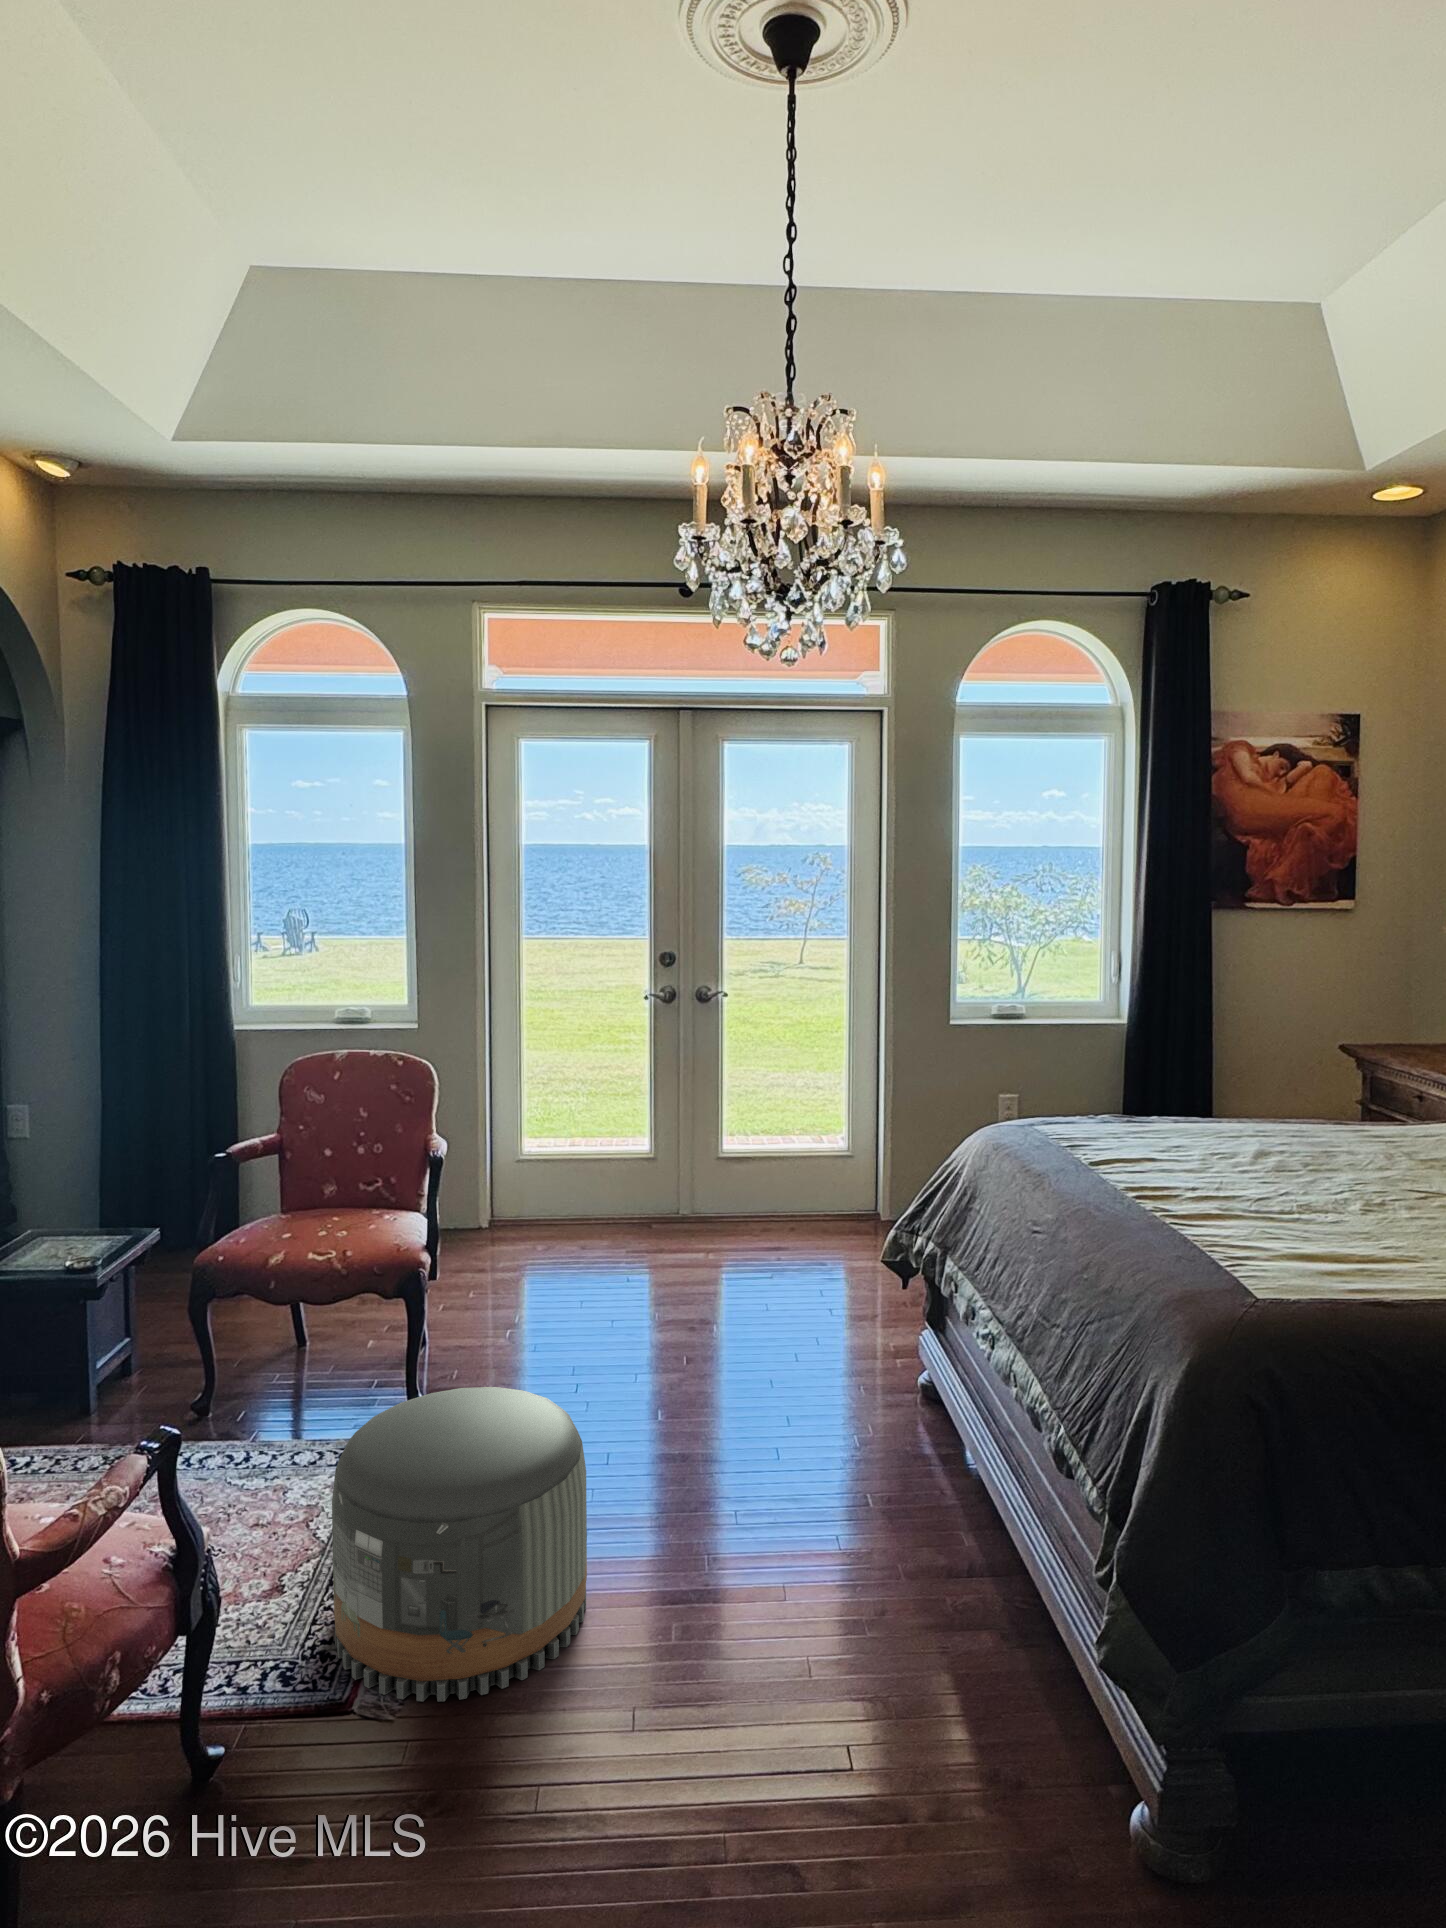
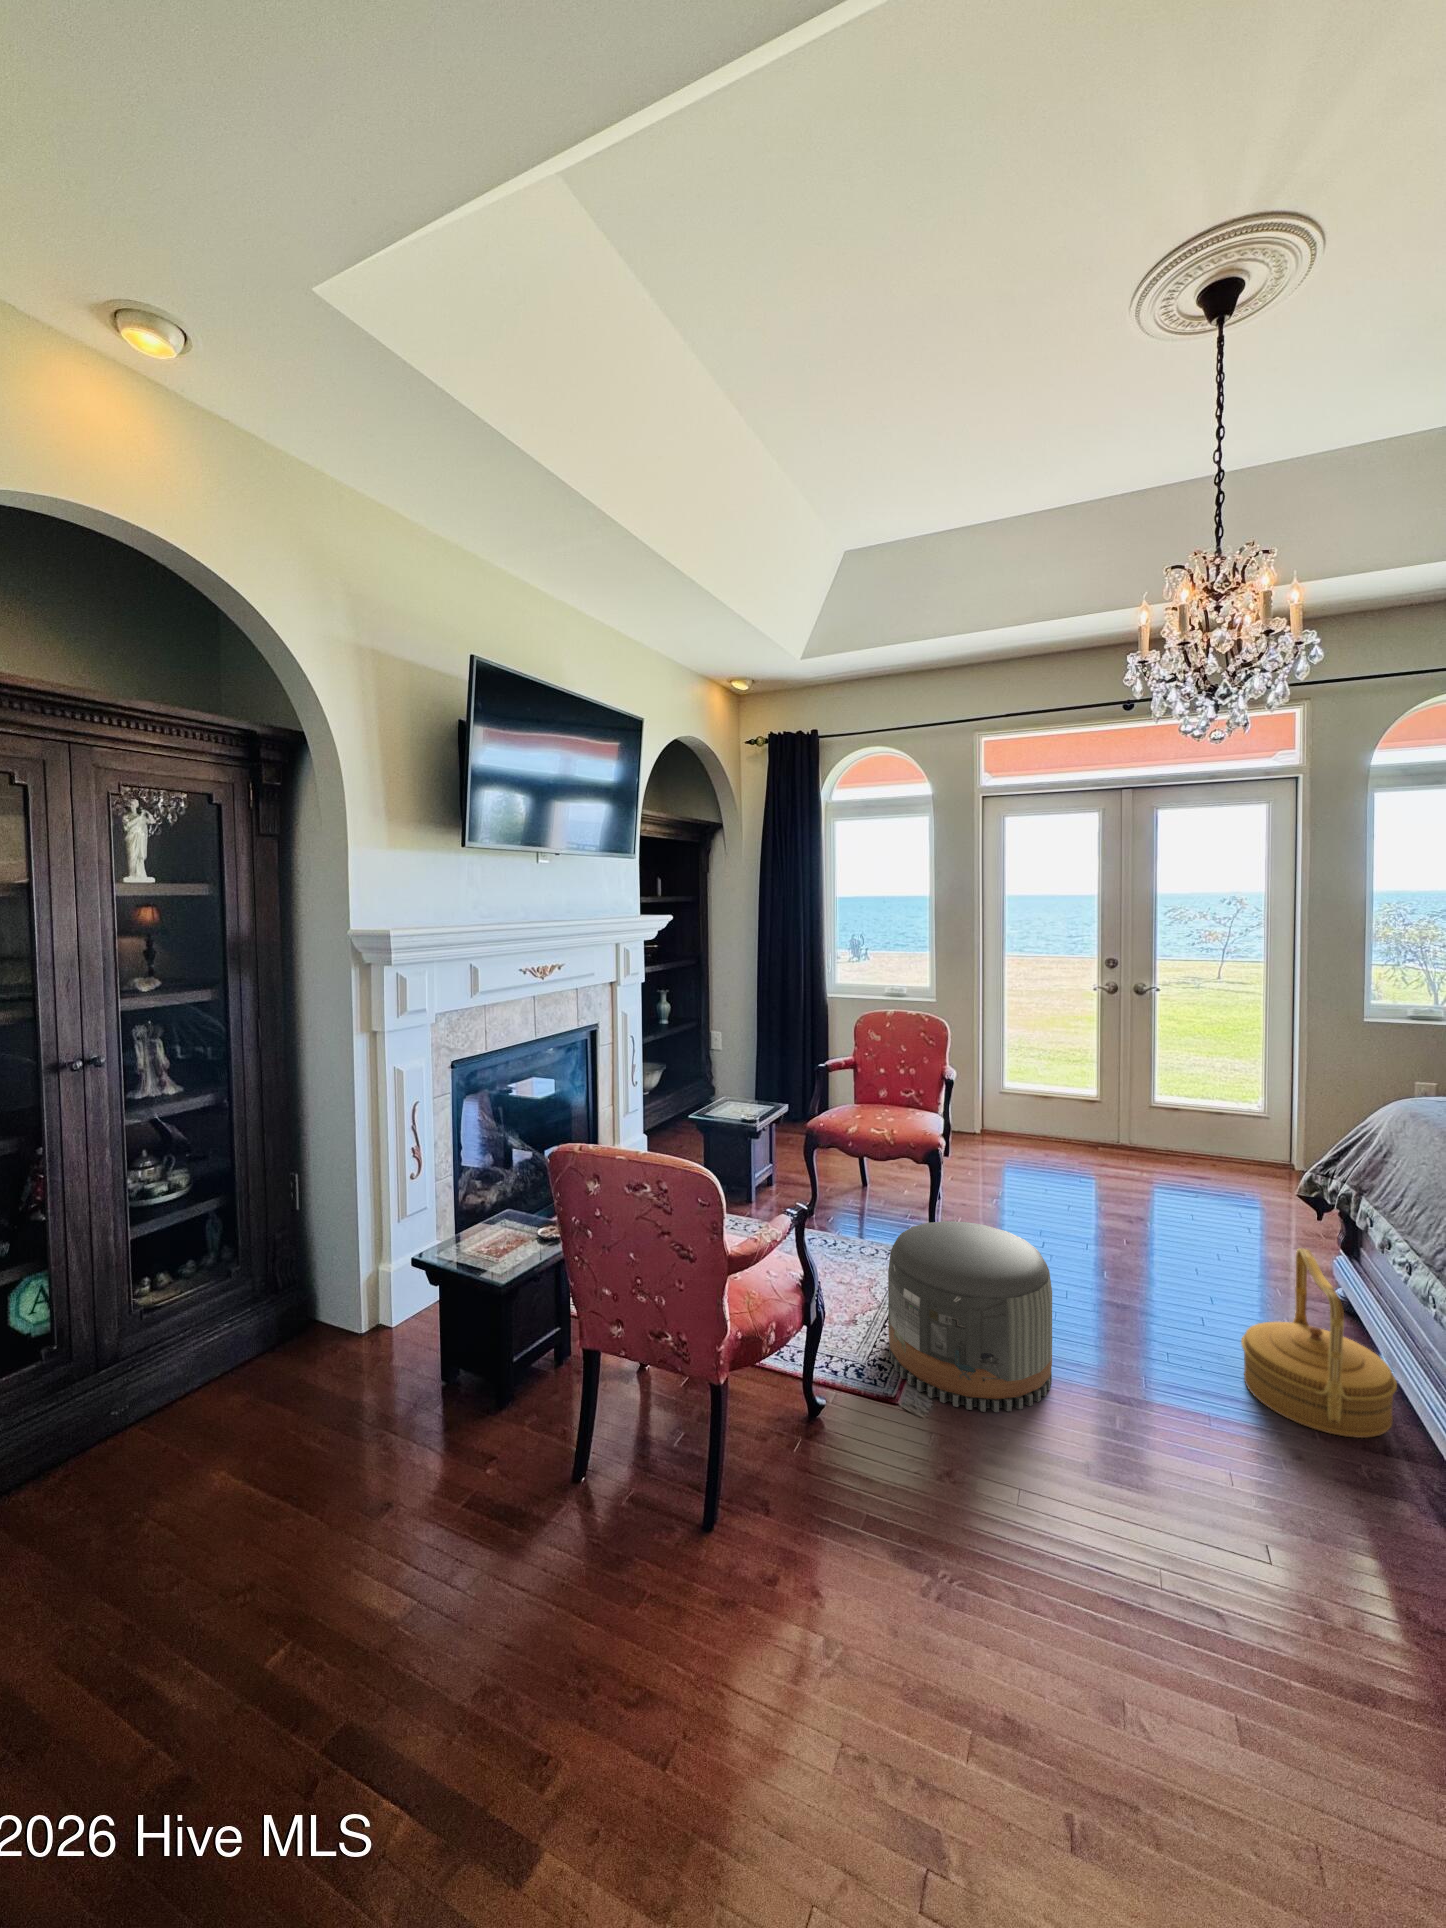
woven basket: none [820,1331,978,1568] -> present [1241,1248,1397,1438]

